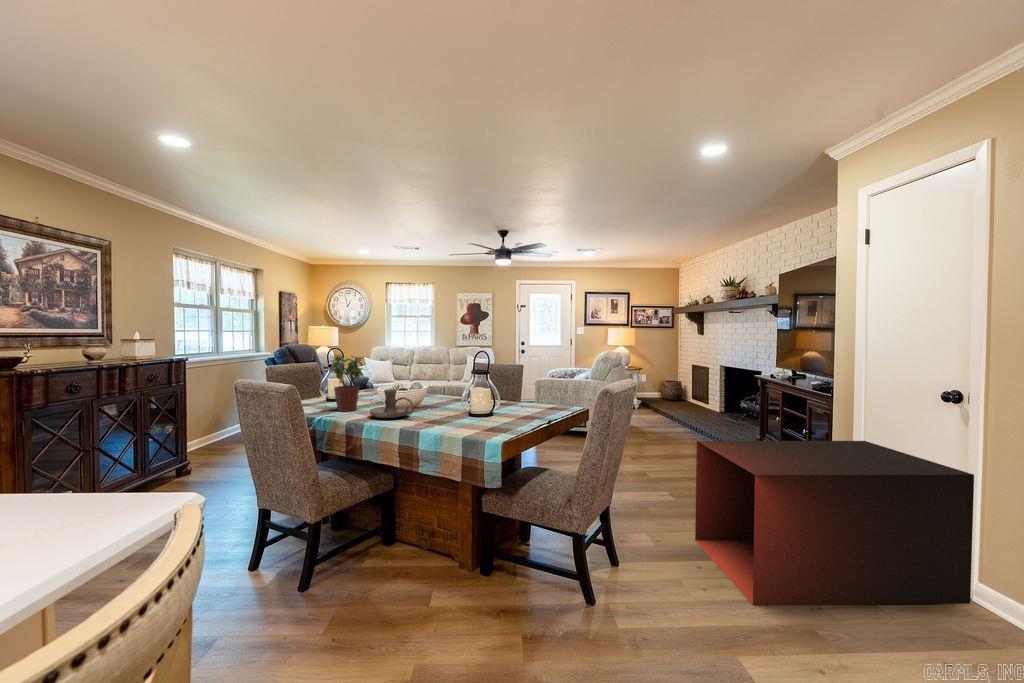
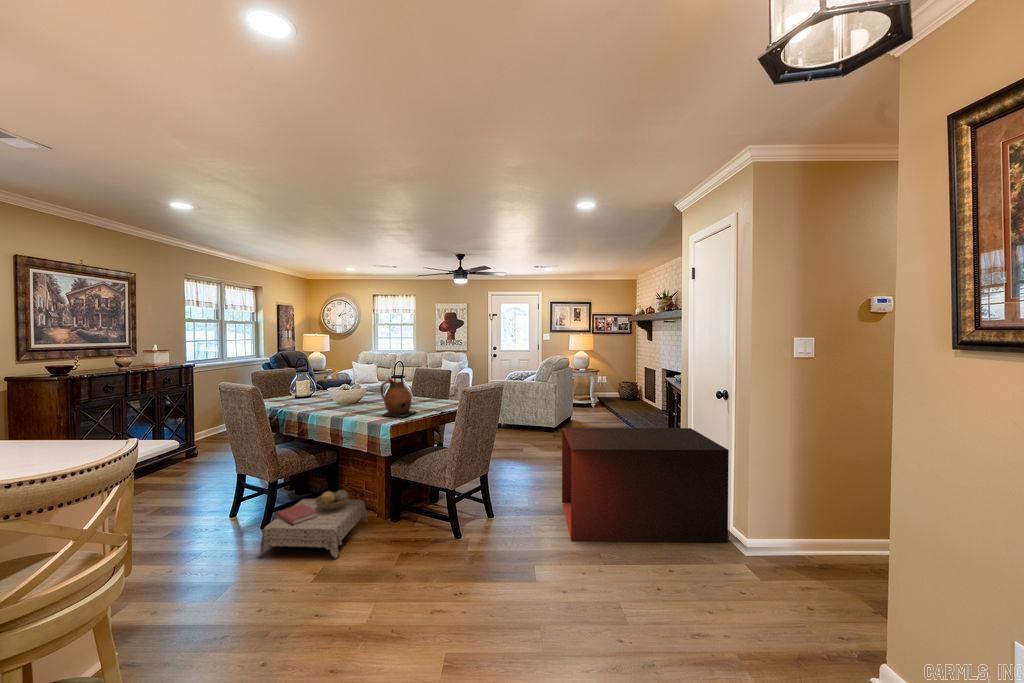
potted plant: present [330,354,363,411] -> none [290,363,319,406]
ceramic pitcher: none [464,372,510,429] -> present [380,377,417,417]
candle holder: present [370,390,414,418] -> none [317,389,349,410]
ottoman: none [312,533,450,645] -> present [260,490,367,558]

